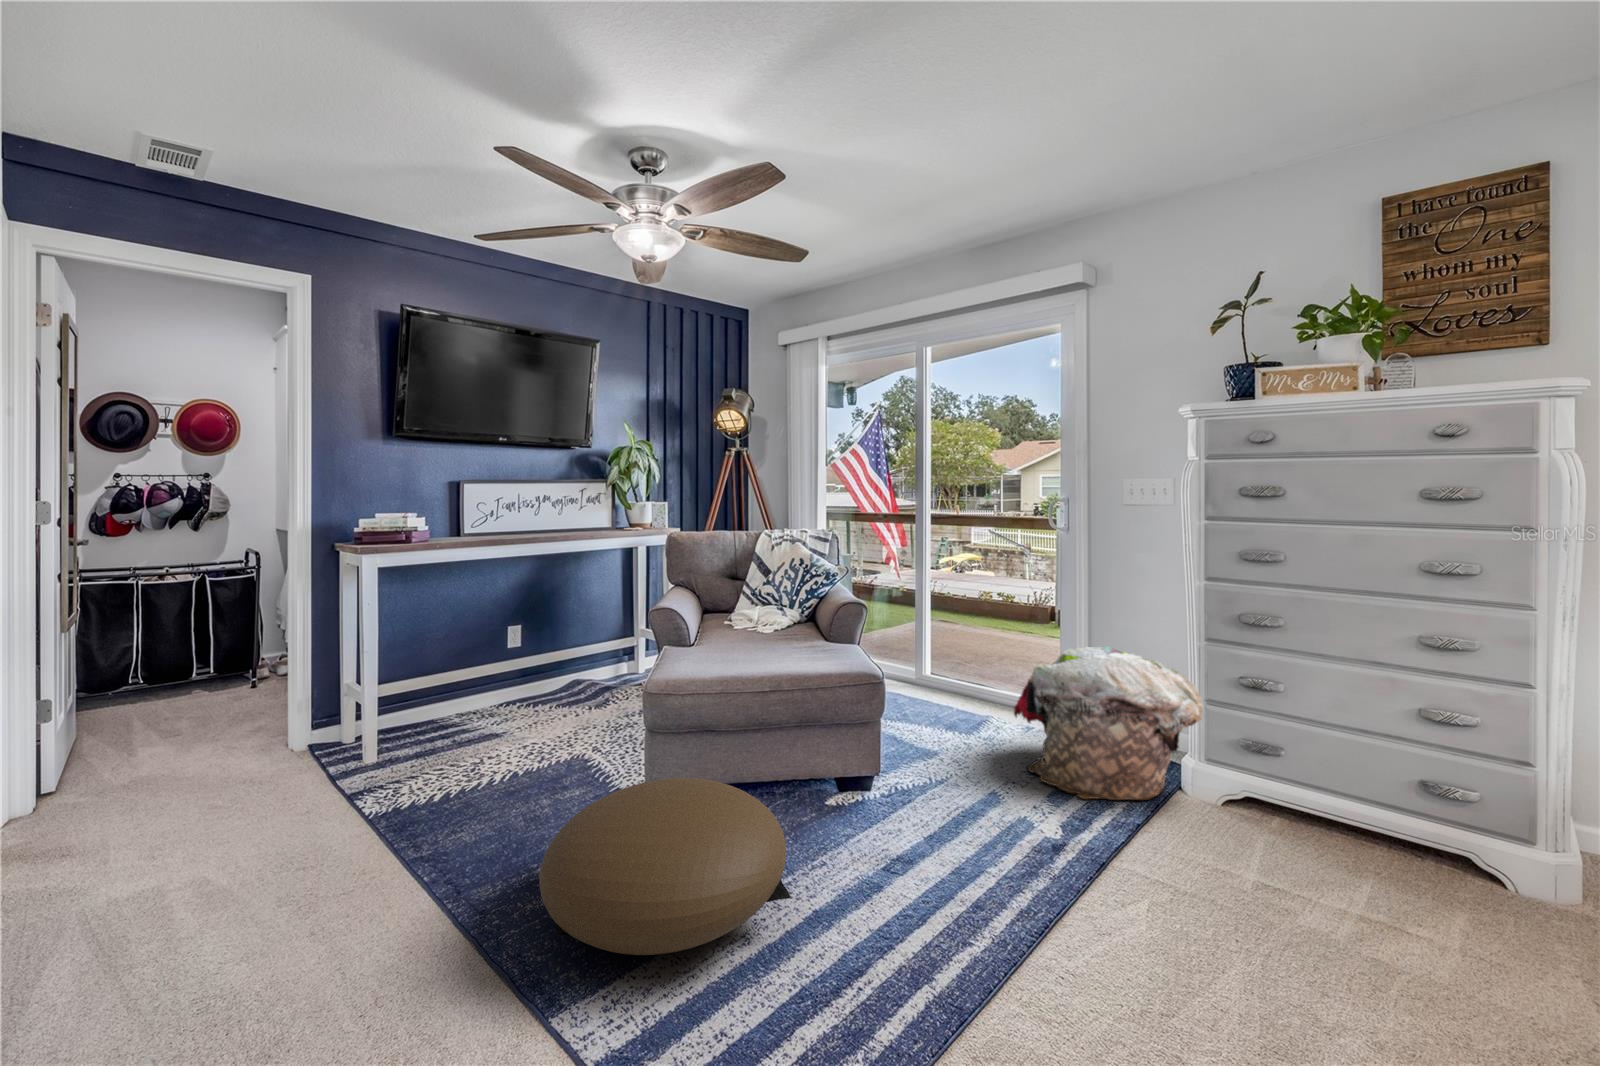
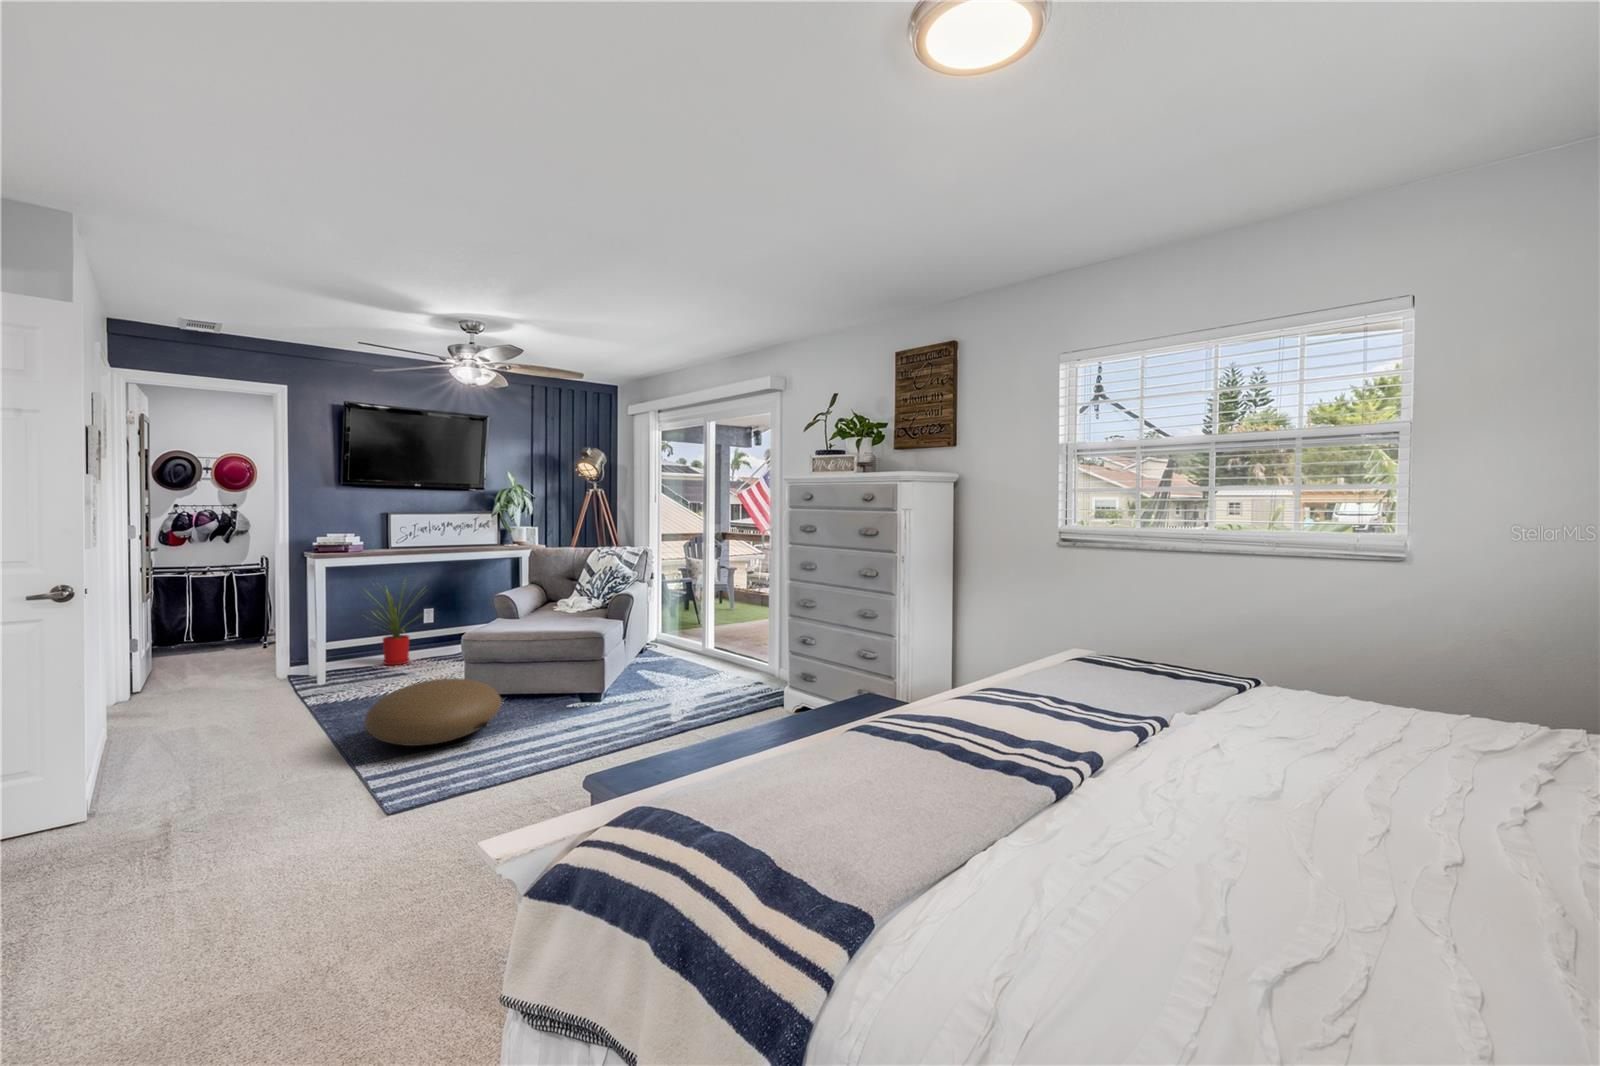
house plant: none [423,580,536,722] -> present [371,589,415,665]
laundry basket: present [1014,646,1202,800] -> none [695,618,782,703]

